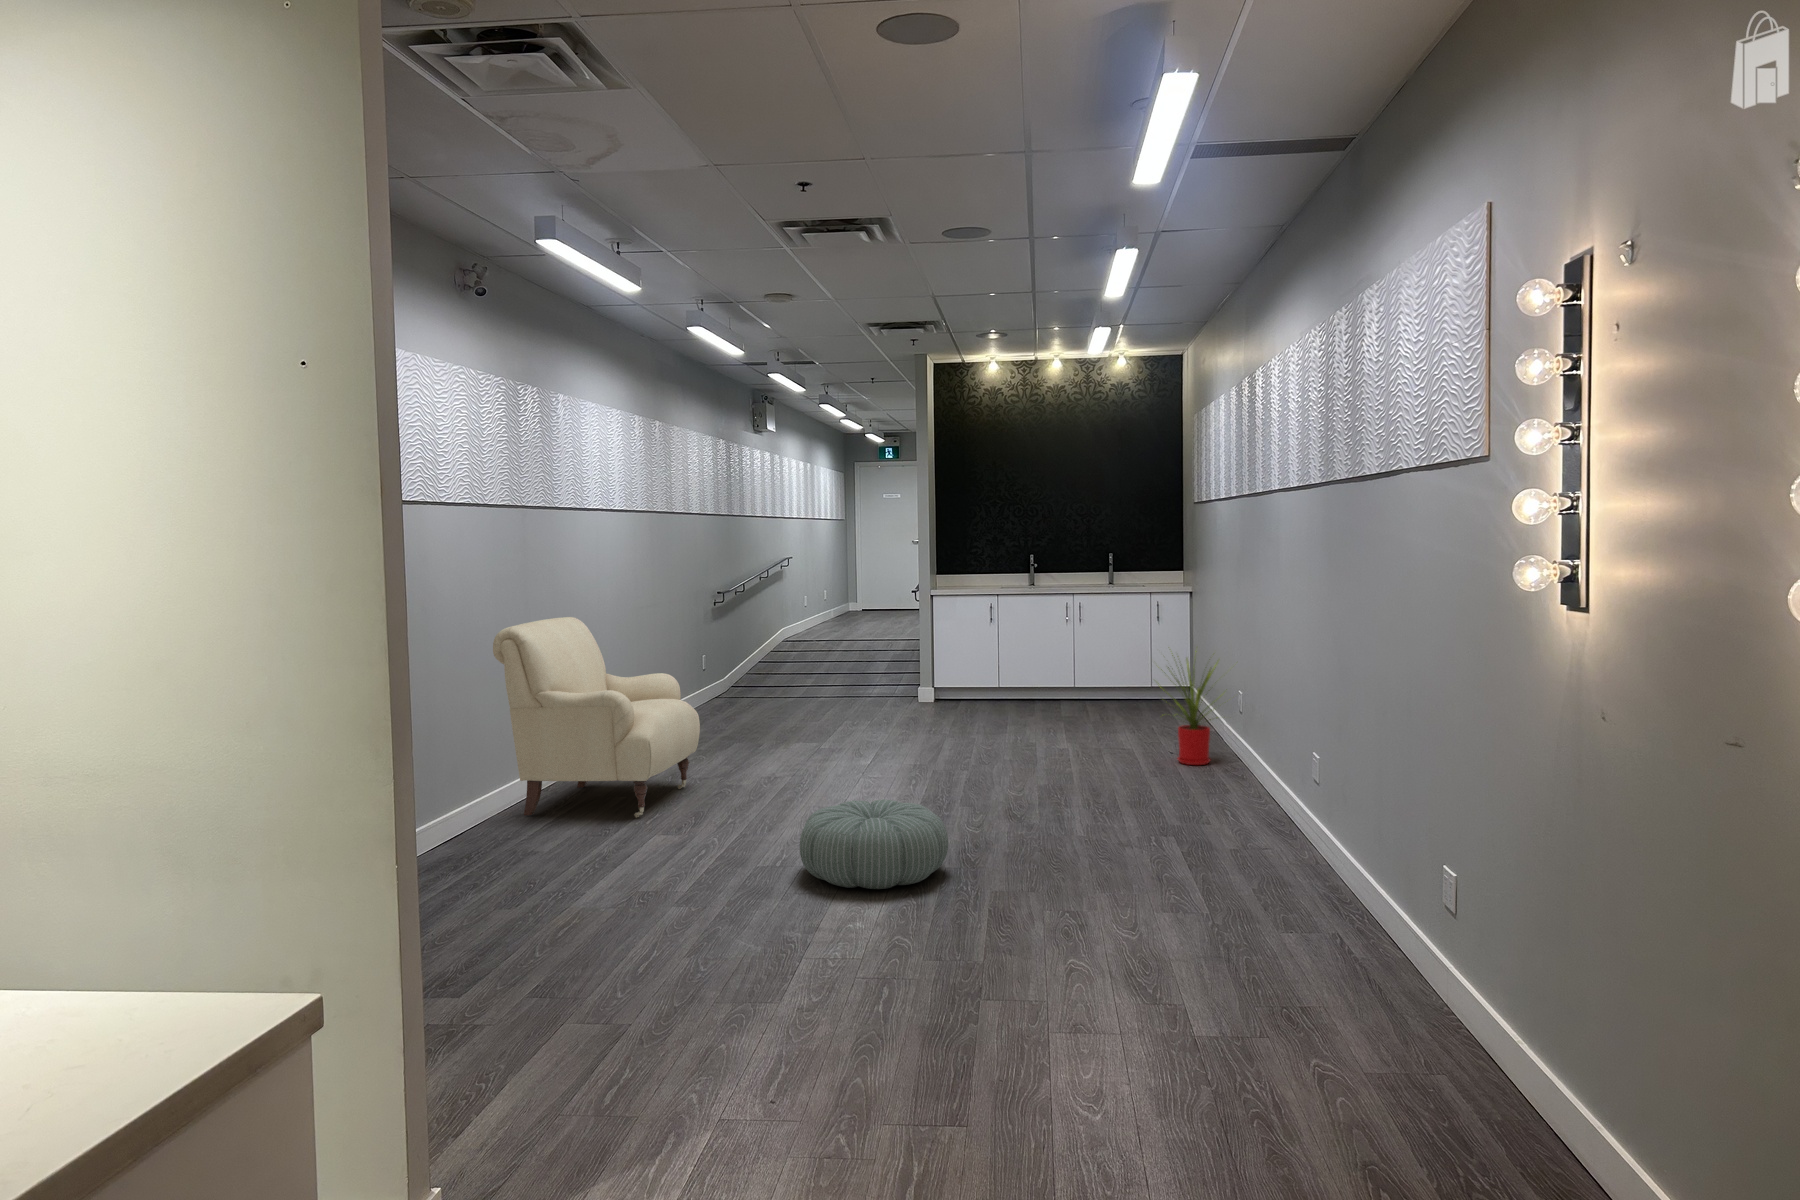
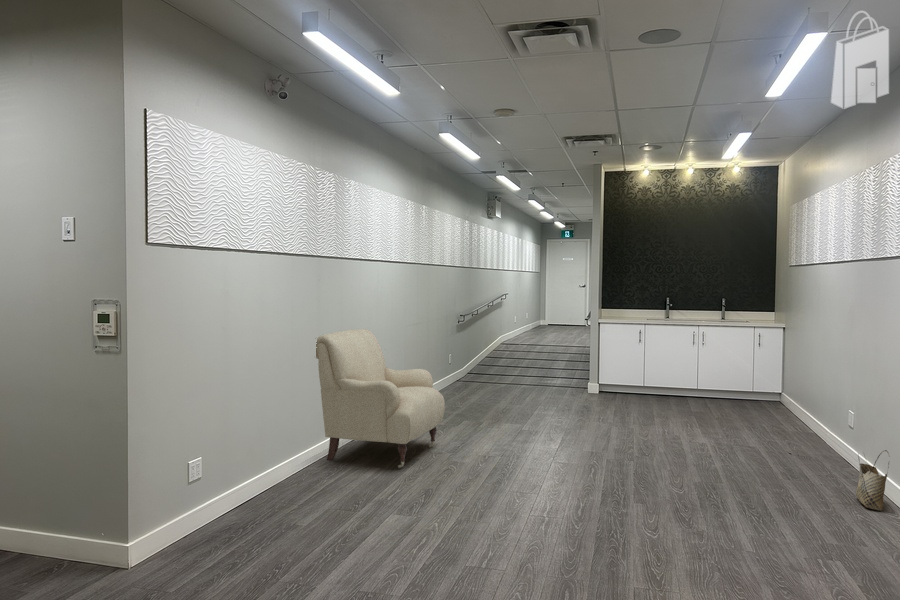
house plant: present [1158,655,1218,765] -> none [766,367,836,456]
woven basket: none [1247,739,1282,818] -> present [856,450,889,511]
pouf: present [800,799,948,889] -> none [511,476,625,552]

